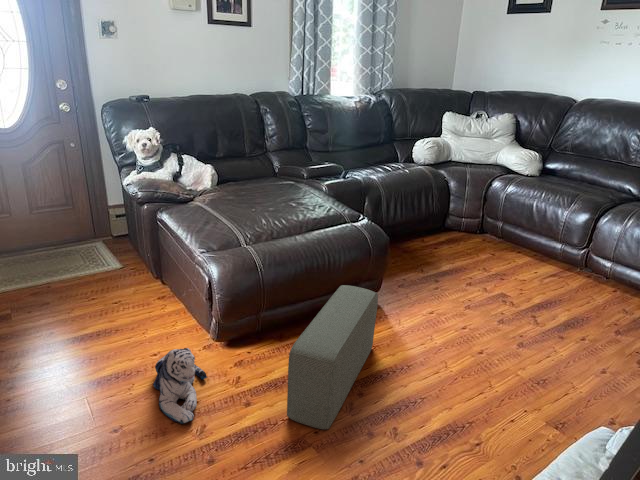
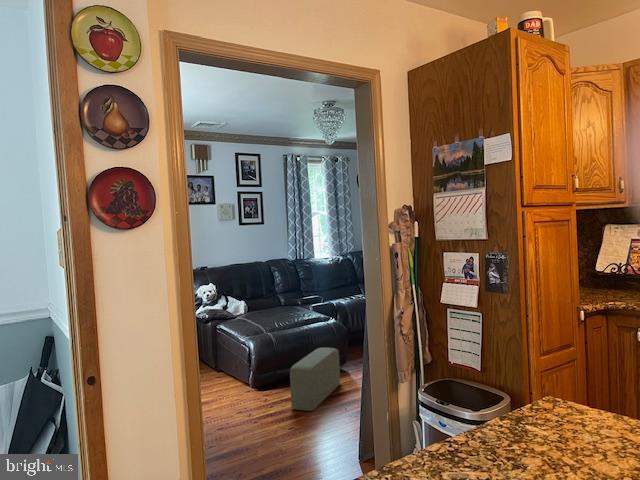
plush toy: present [153,348,207,424] -> none [221,378,250,414]

